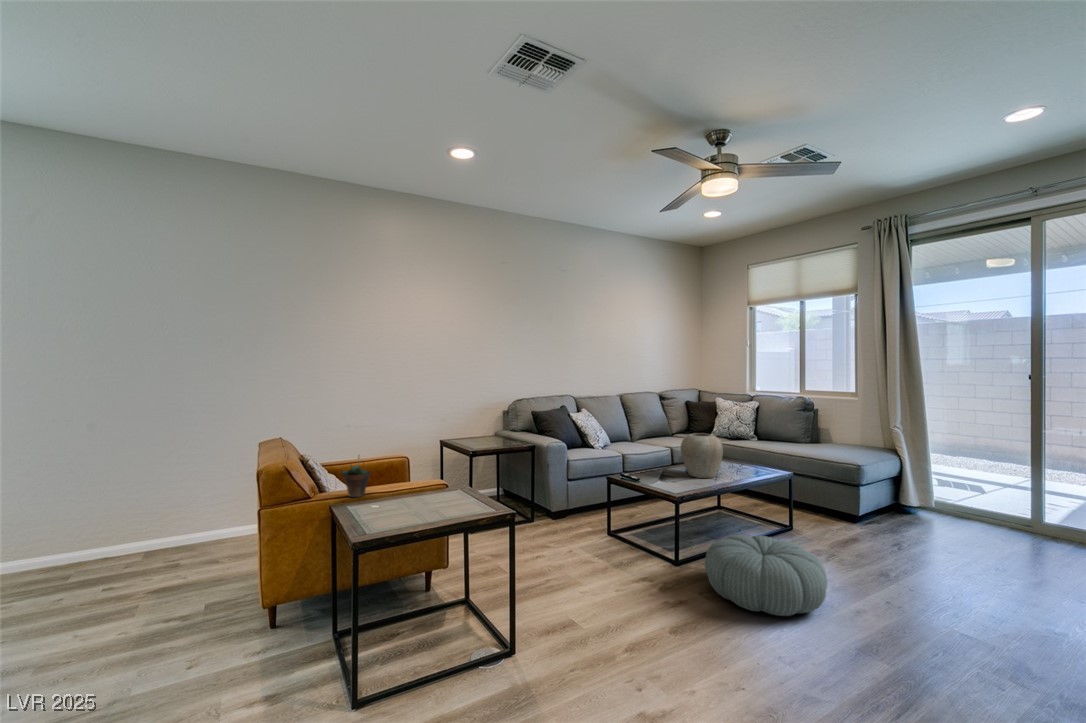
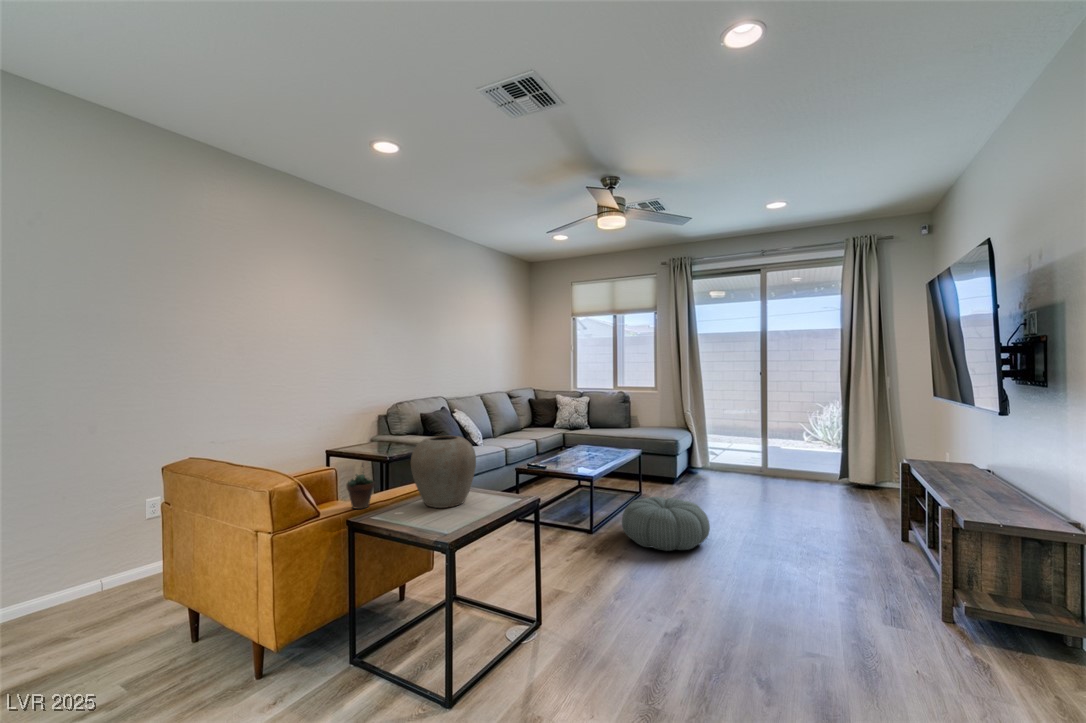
vase: present [681,433,723,478] -> present [411,436,476,508]

